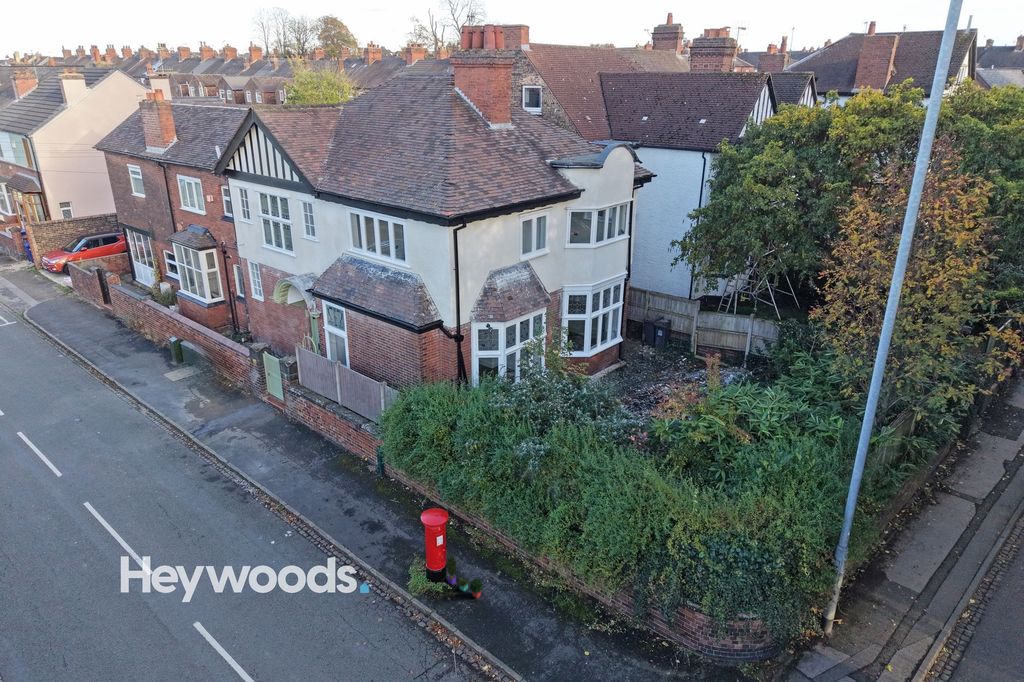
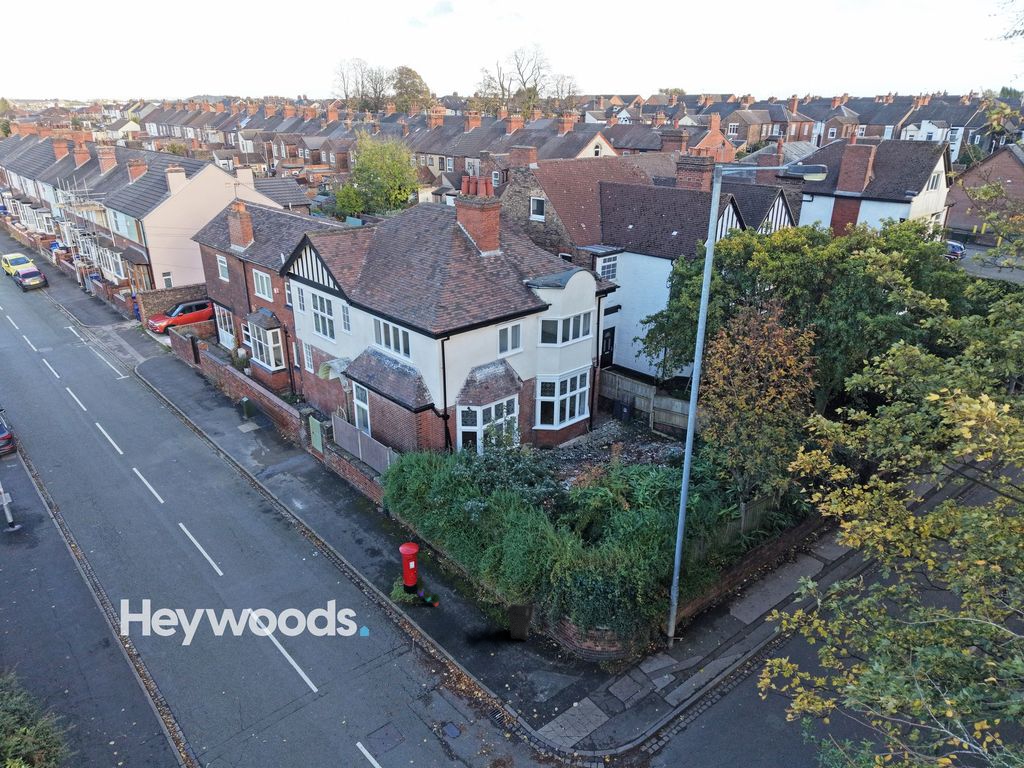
trash can: none [594,587,634,640] -> present [508,604,535,640]

